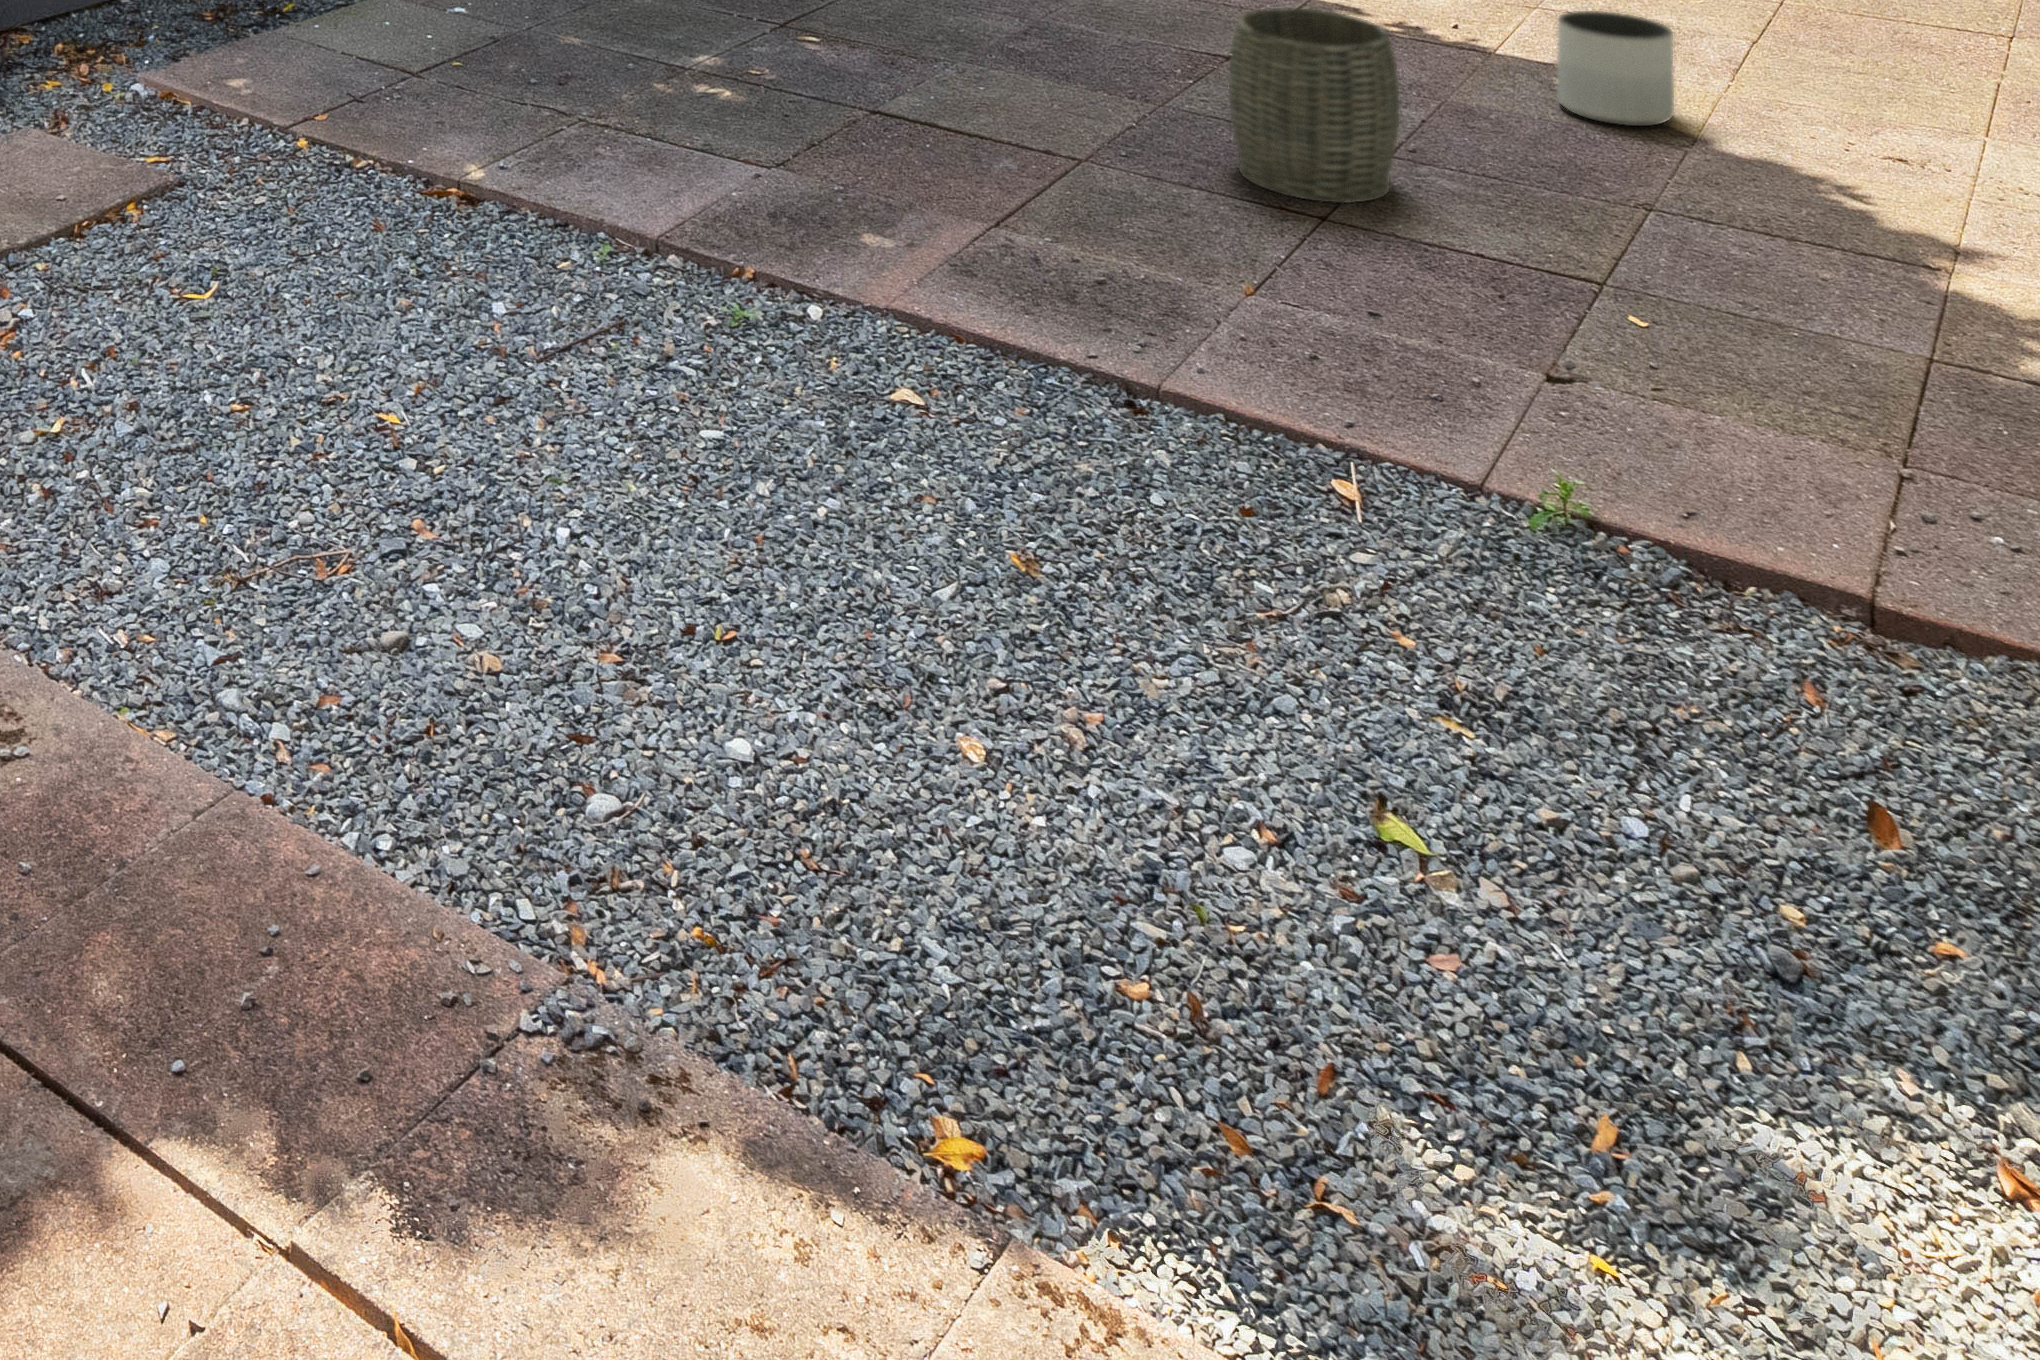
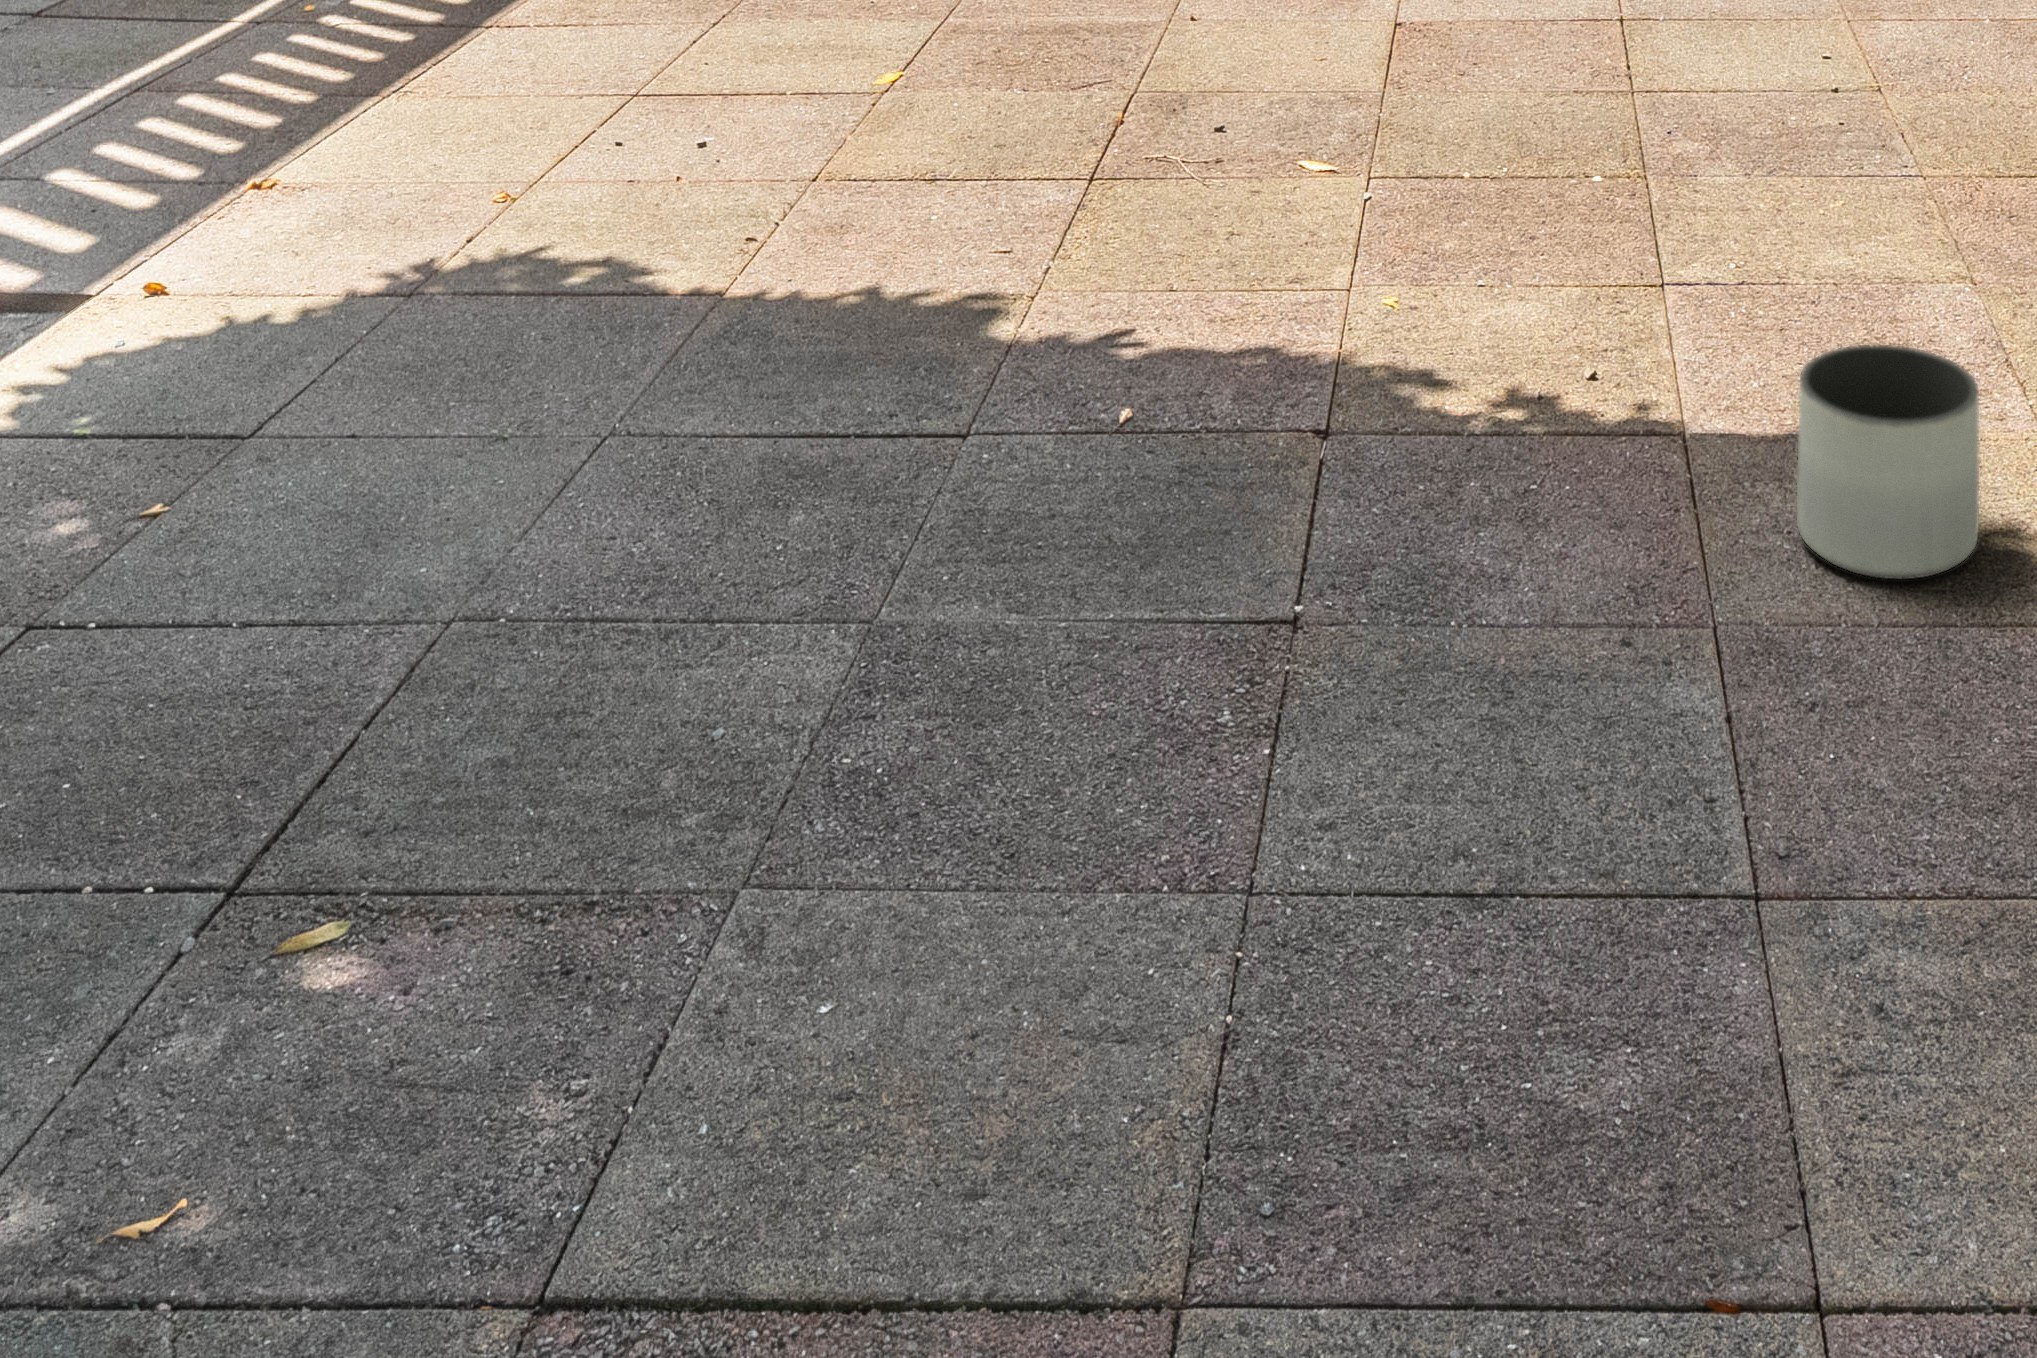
woven basket: present [1229,8,1399,203] -> none [1424,606,1779,1160]

